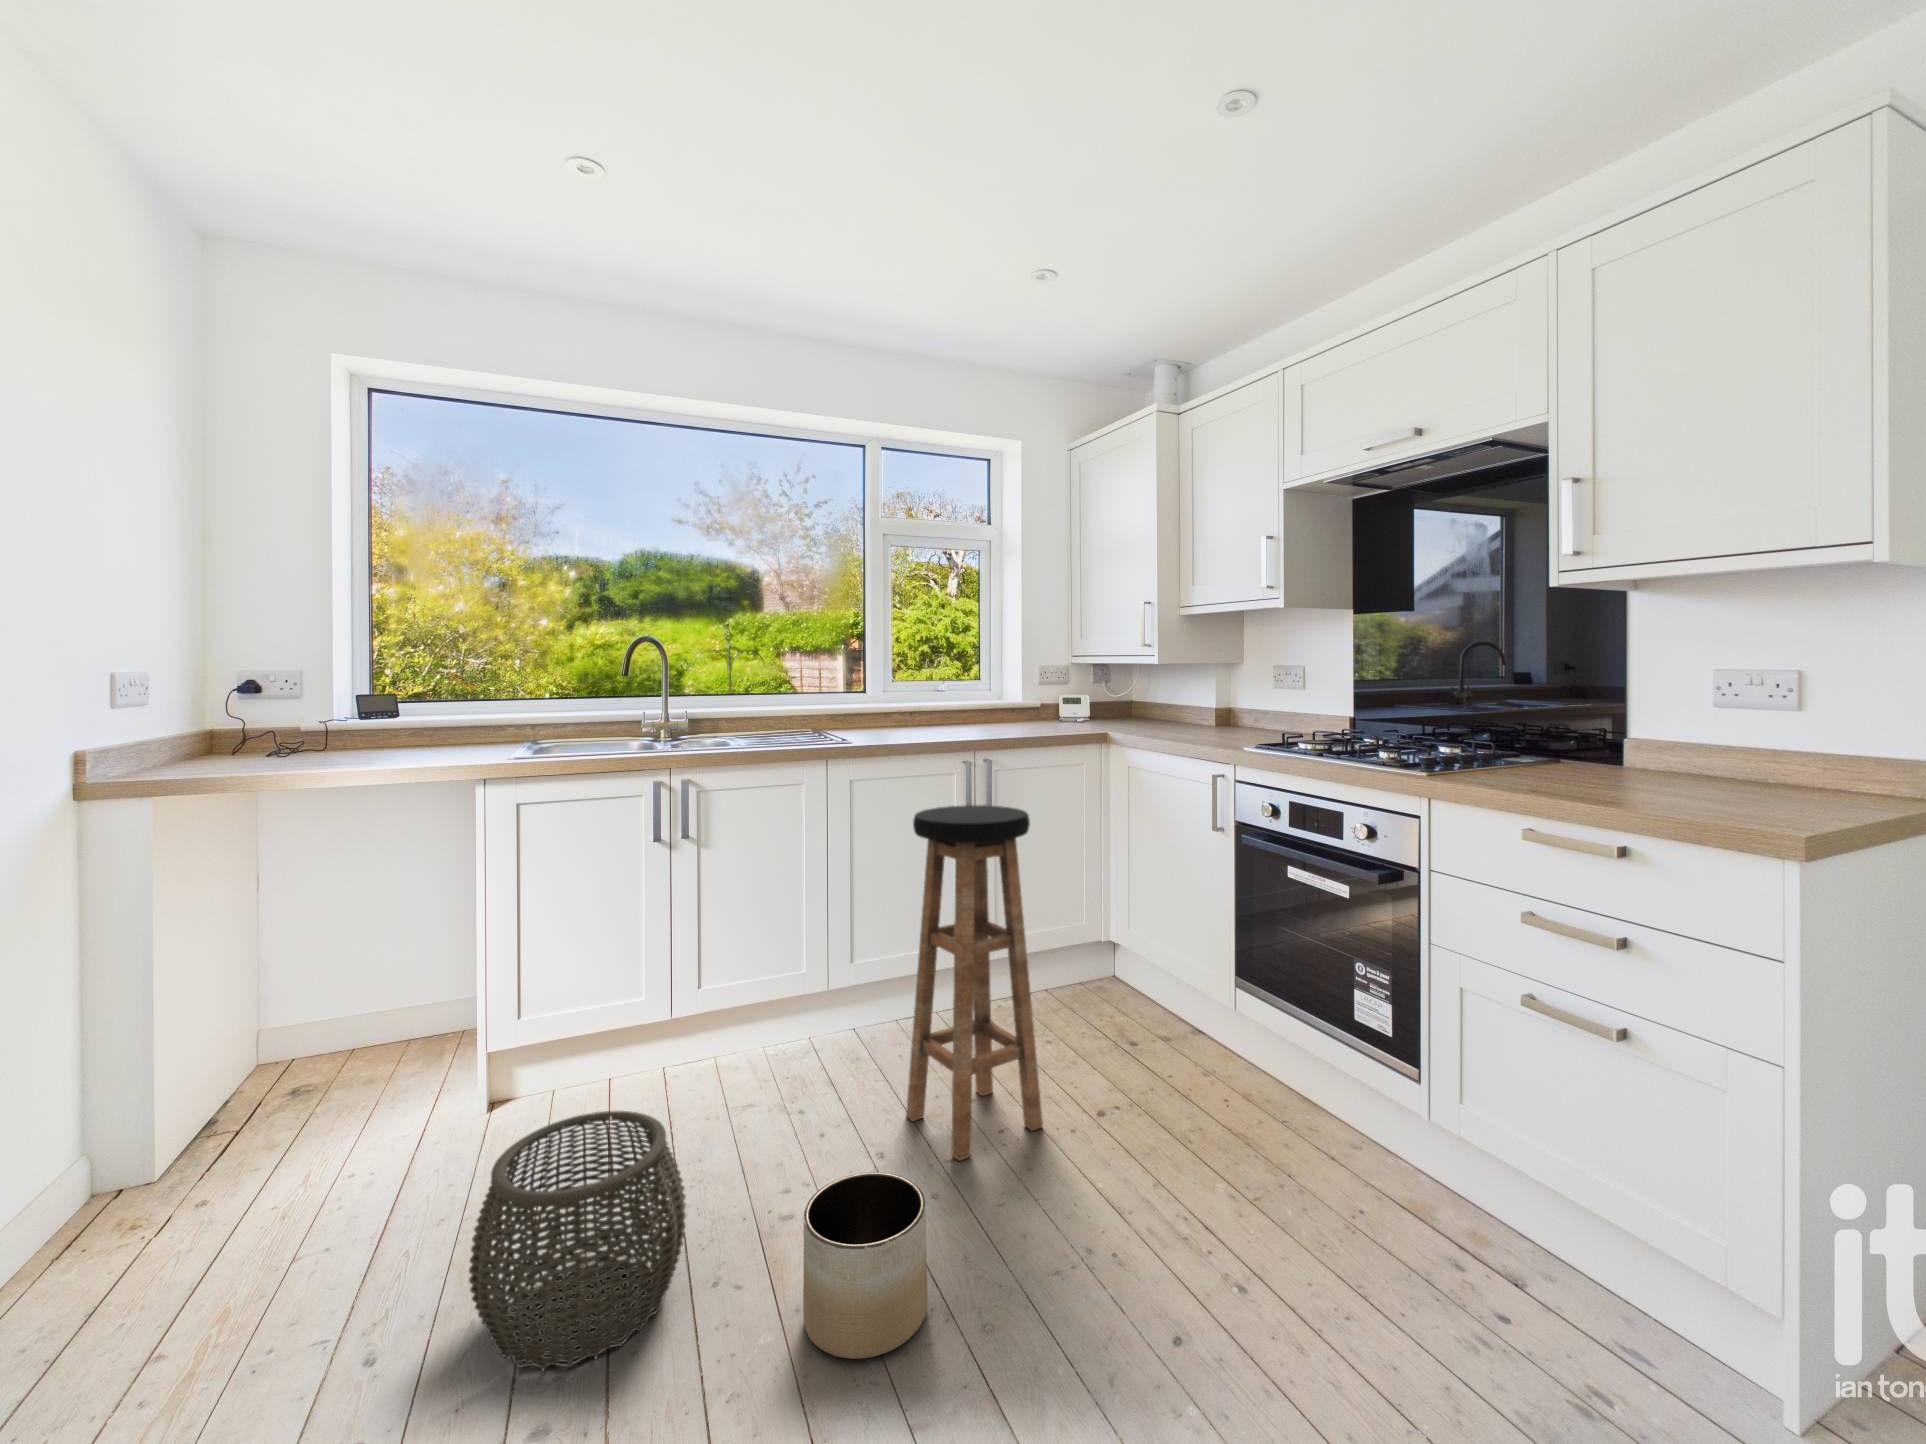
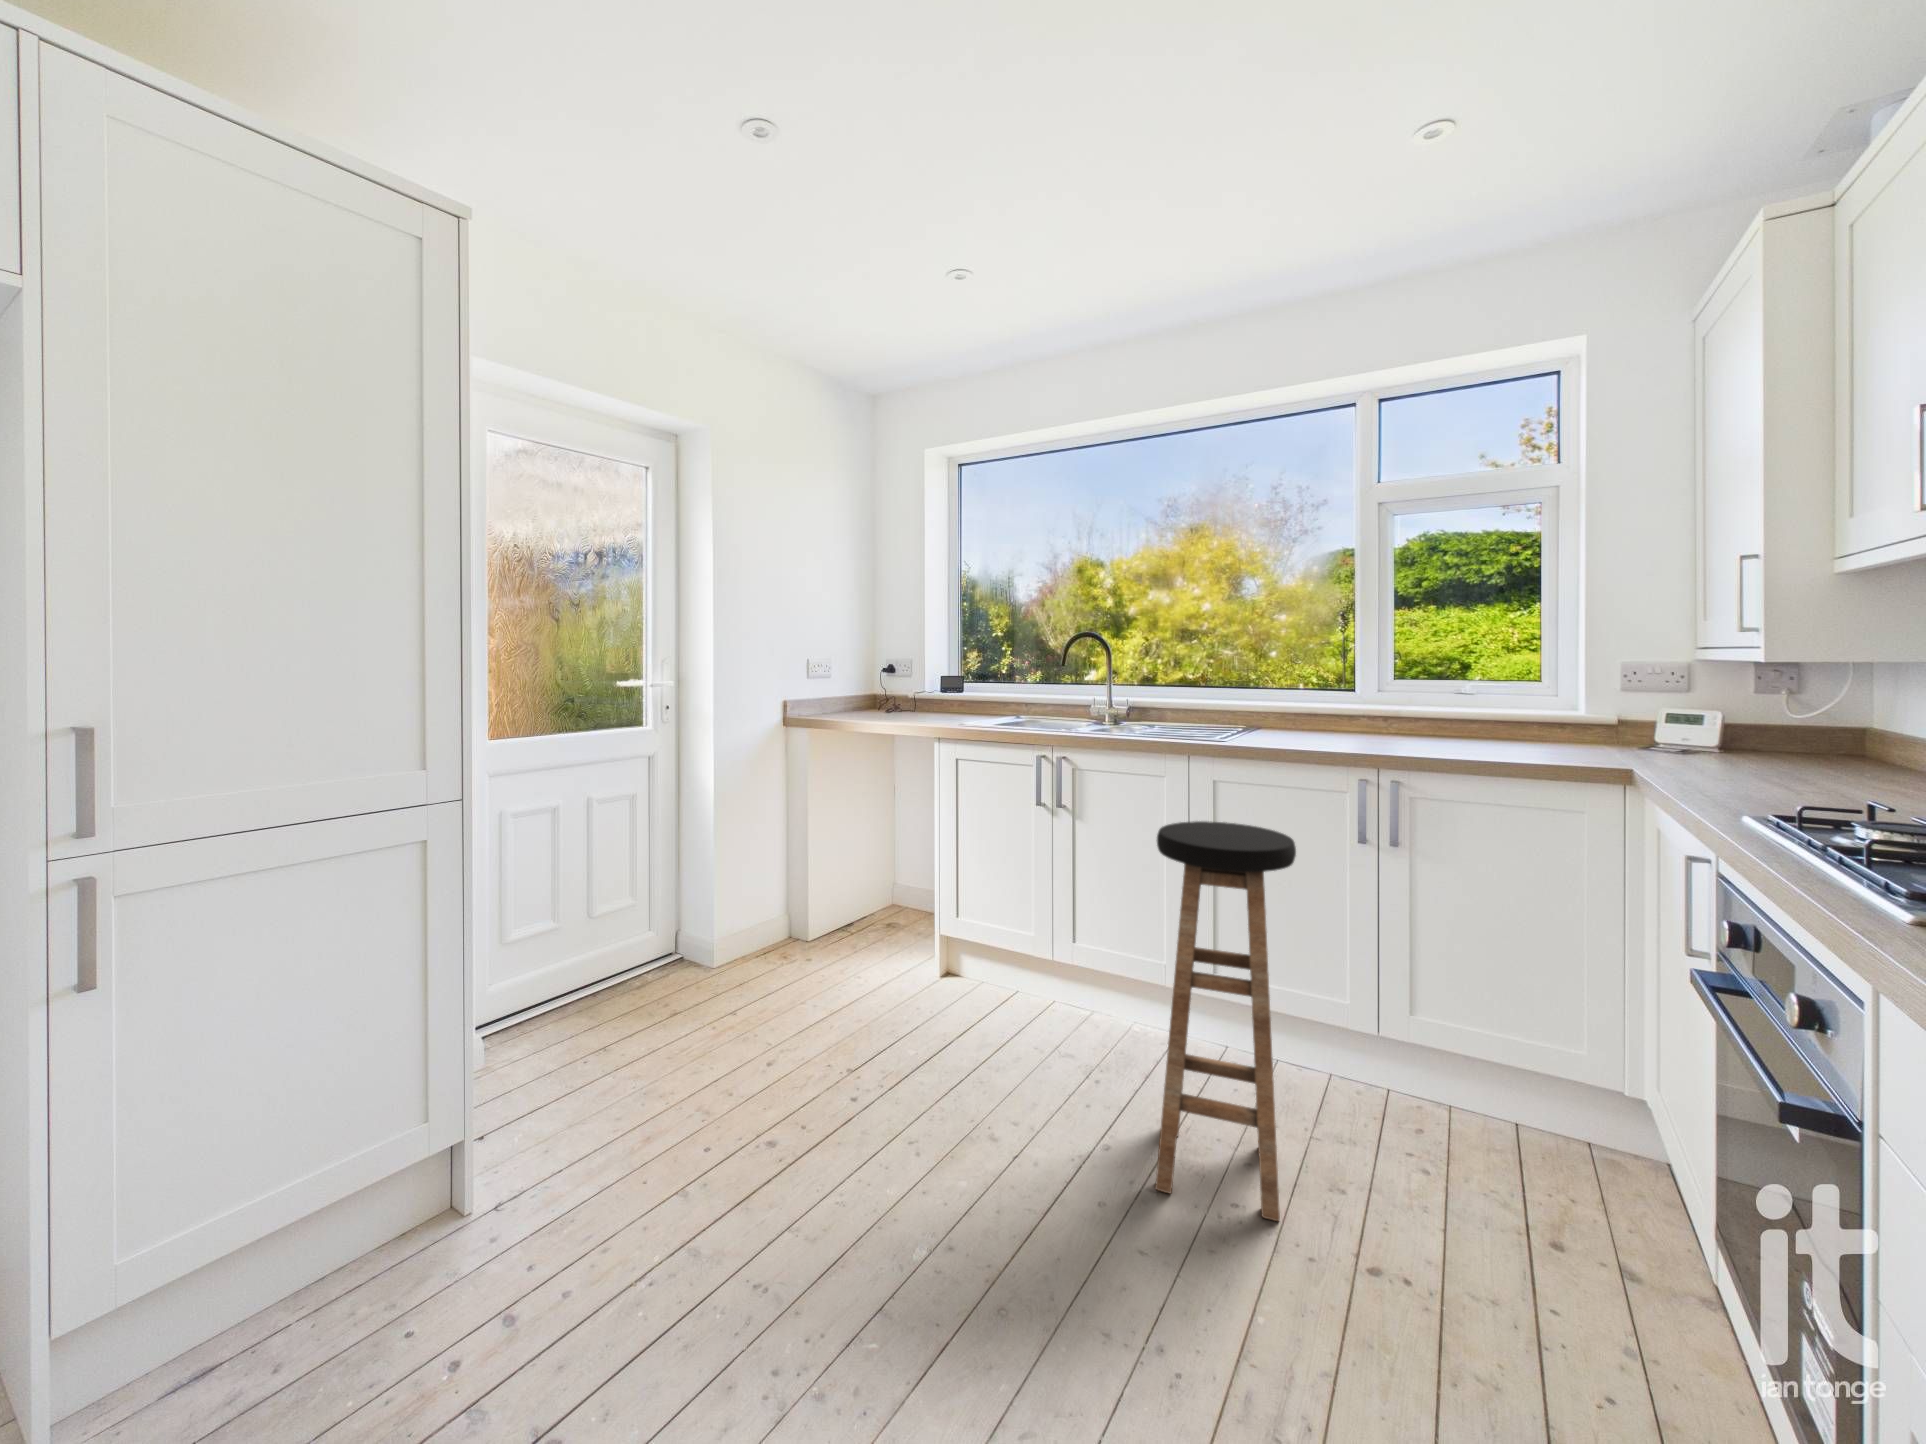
woven basket: present [469,1111,686,1370] -> none [778,977,910,1138]
planter: present [803,1172,927,1359] -> none [894,1112,999,1271]

